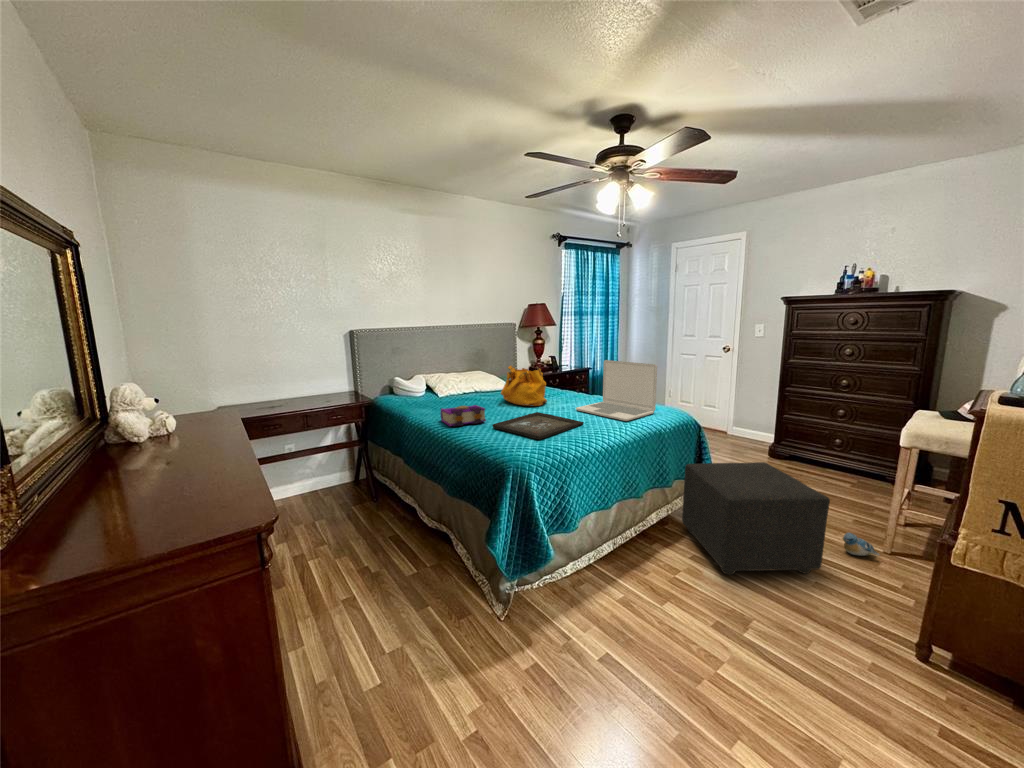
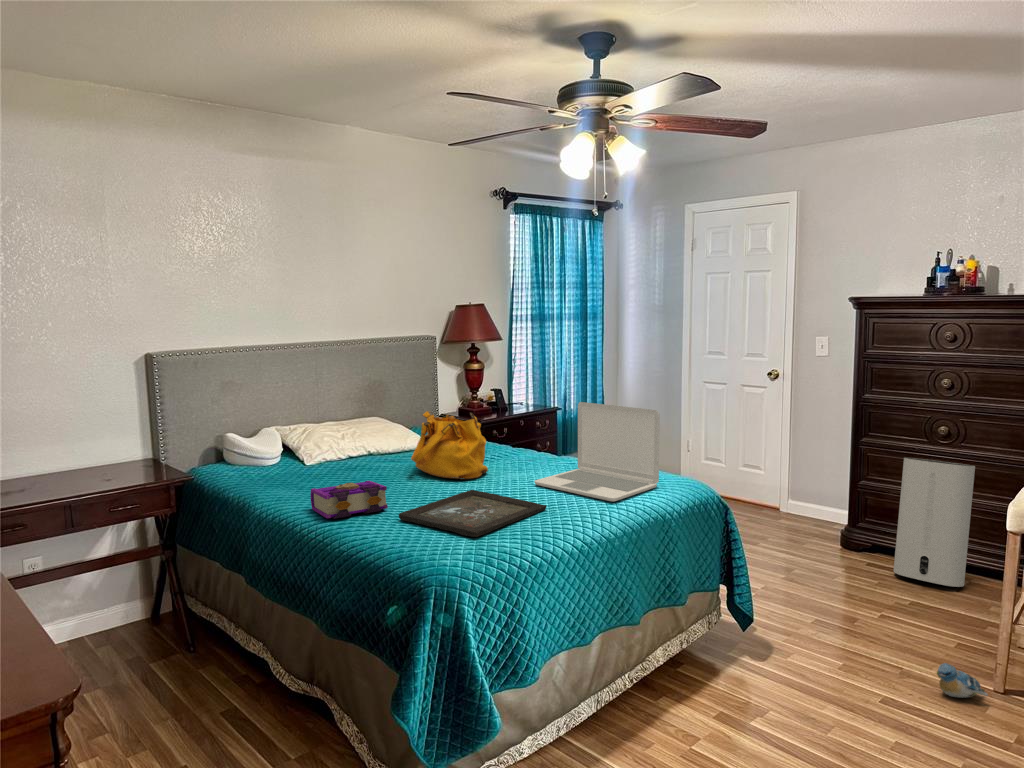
air purifier: none [806,400,869,484] -> present [894,458,975,587]
ottoman: present [682,462,830,575] -> none [704,560,911,740]

